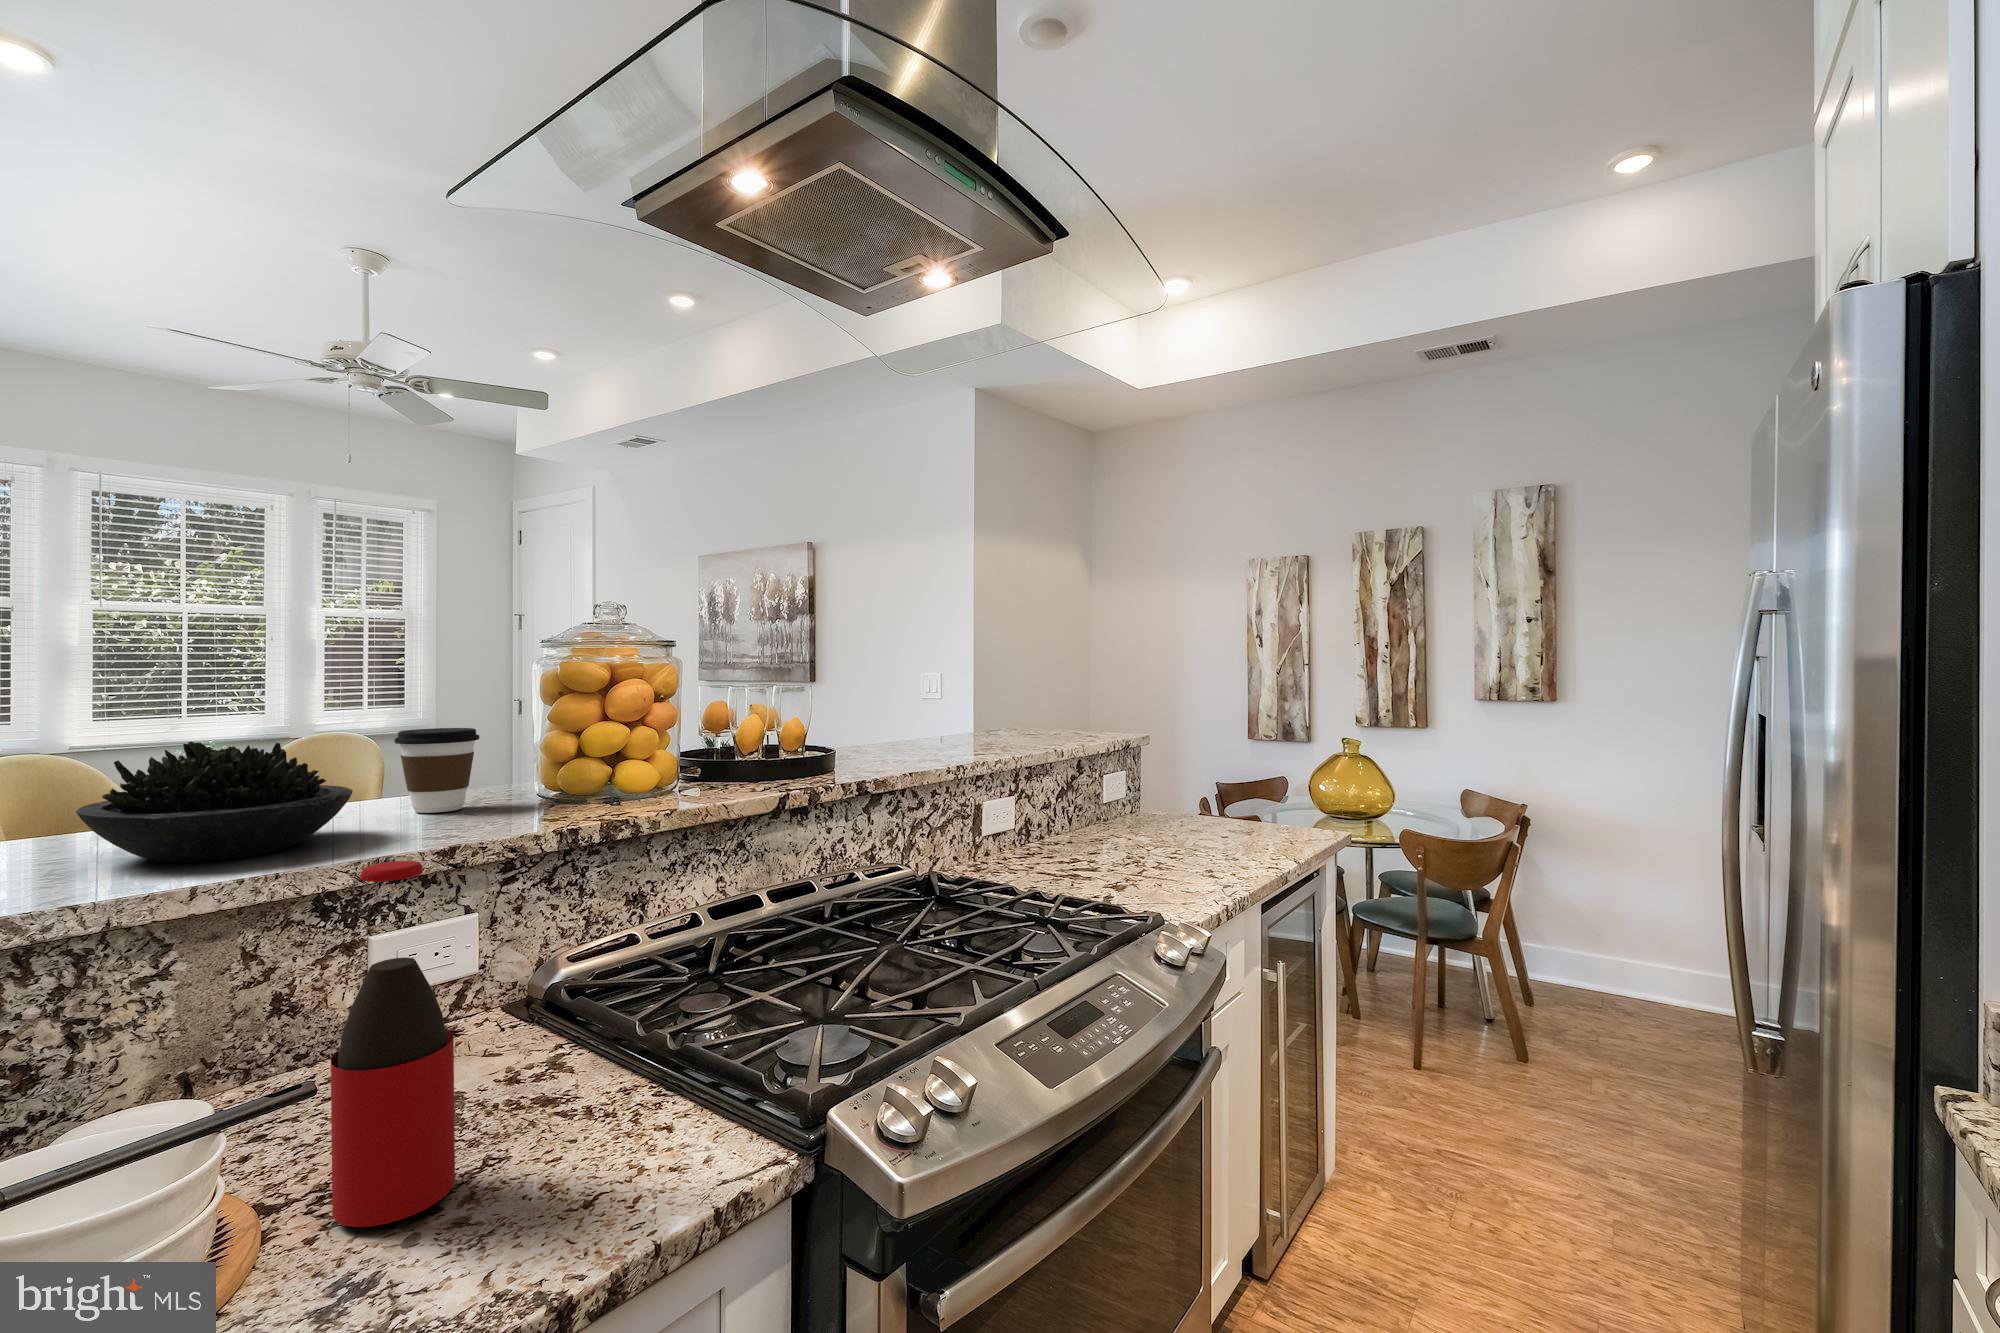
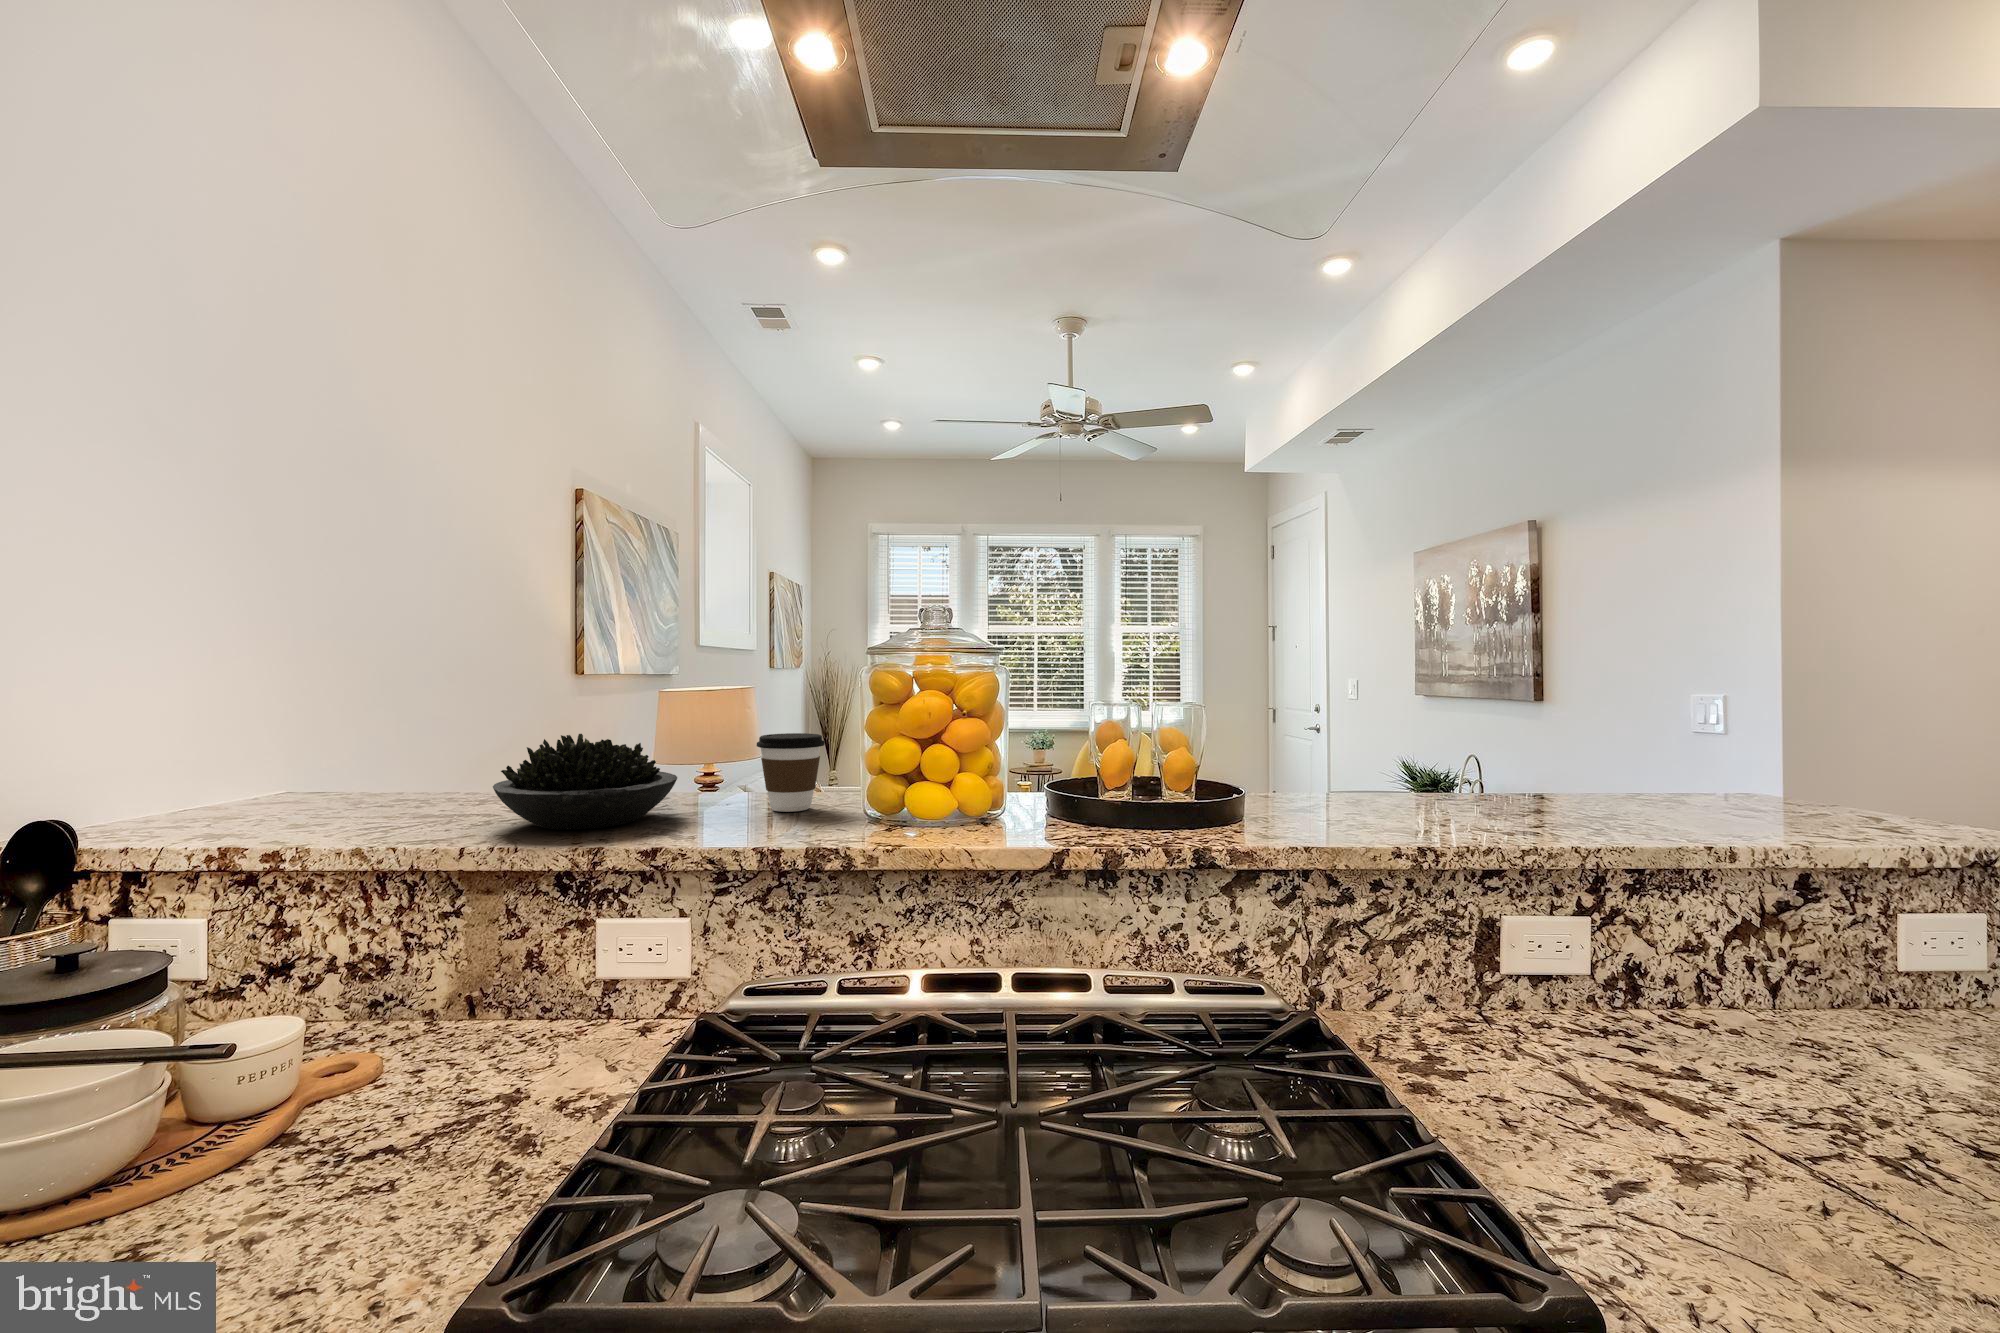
bottle: present [331,861,455,1227] -> none [204,870,334,1228]

